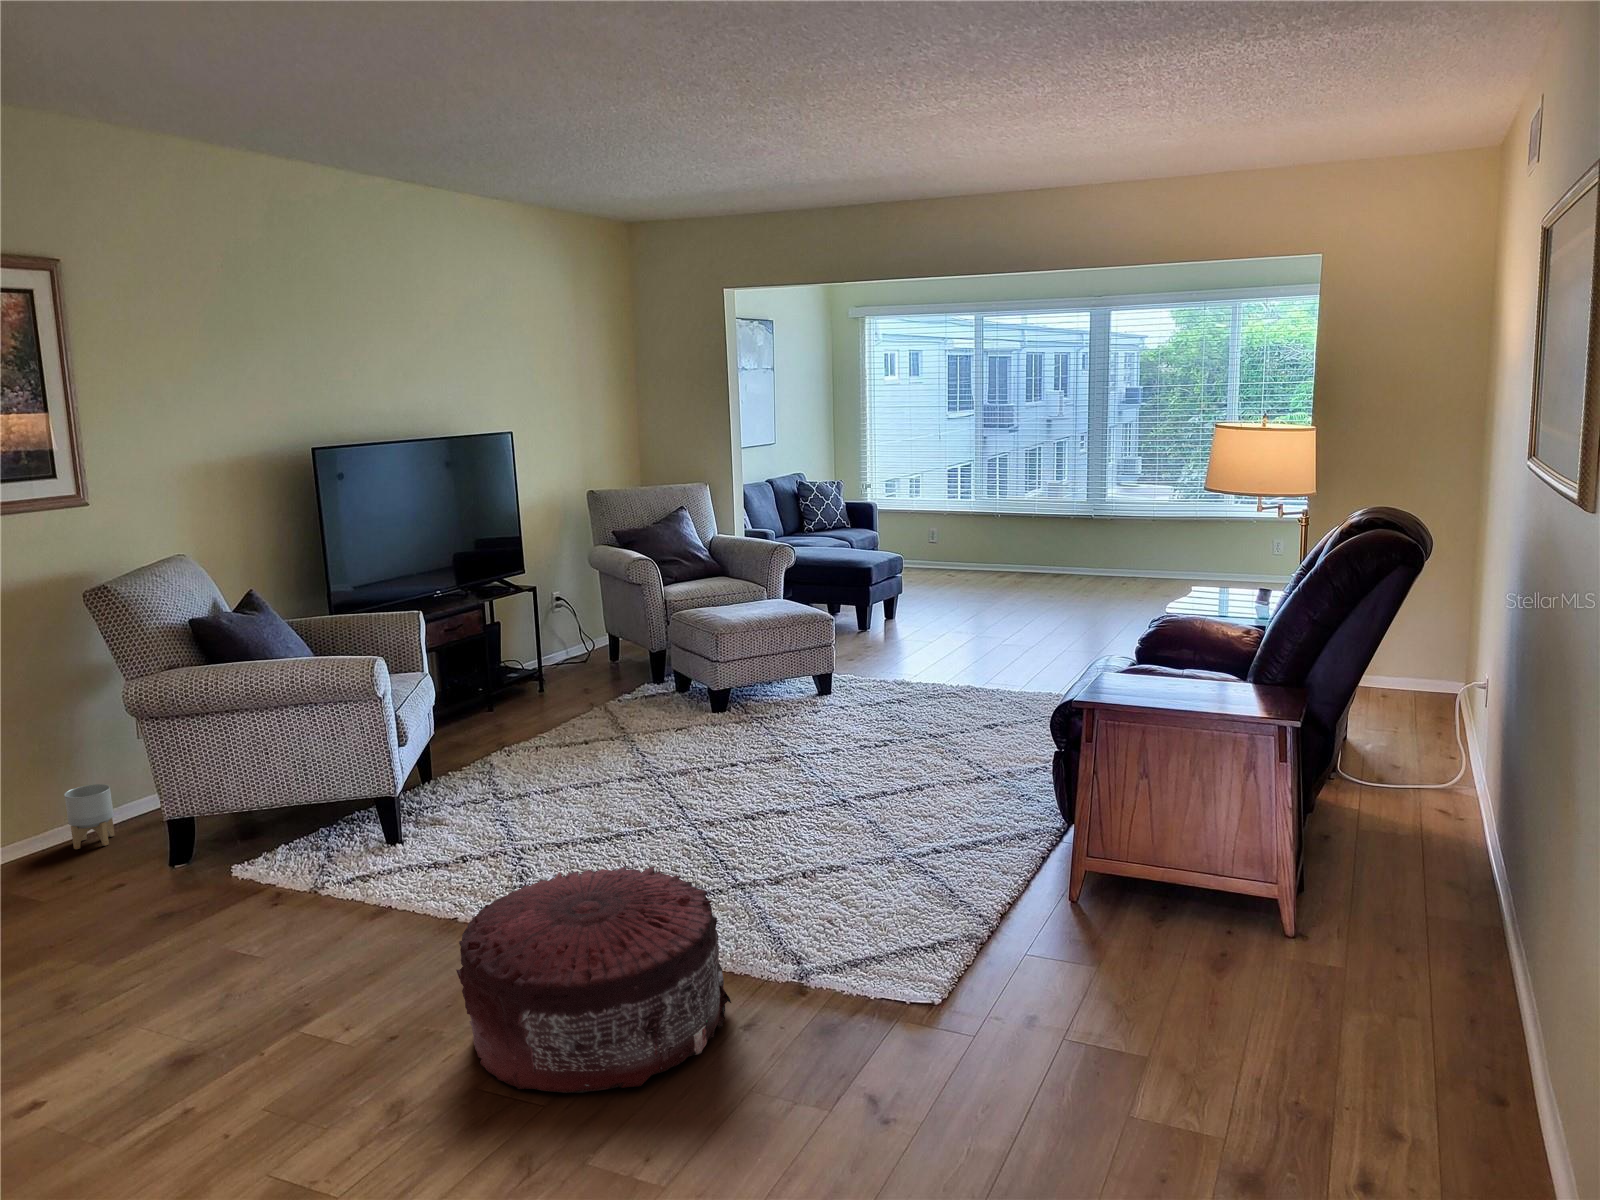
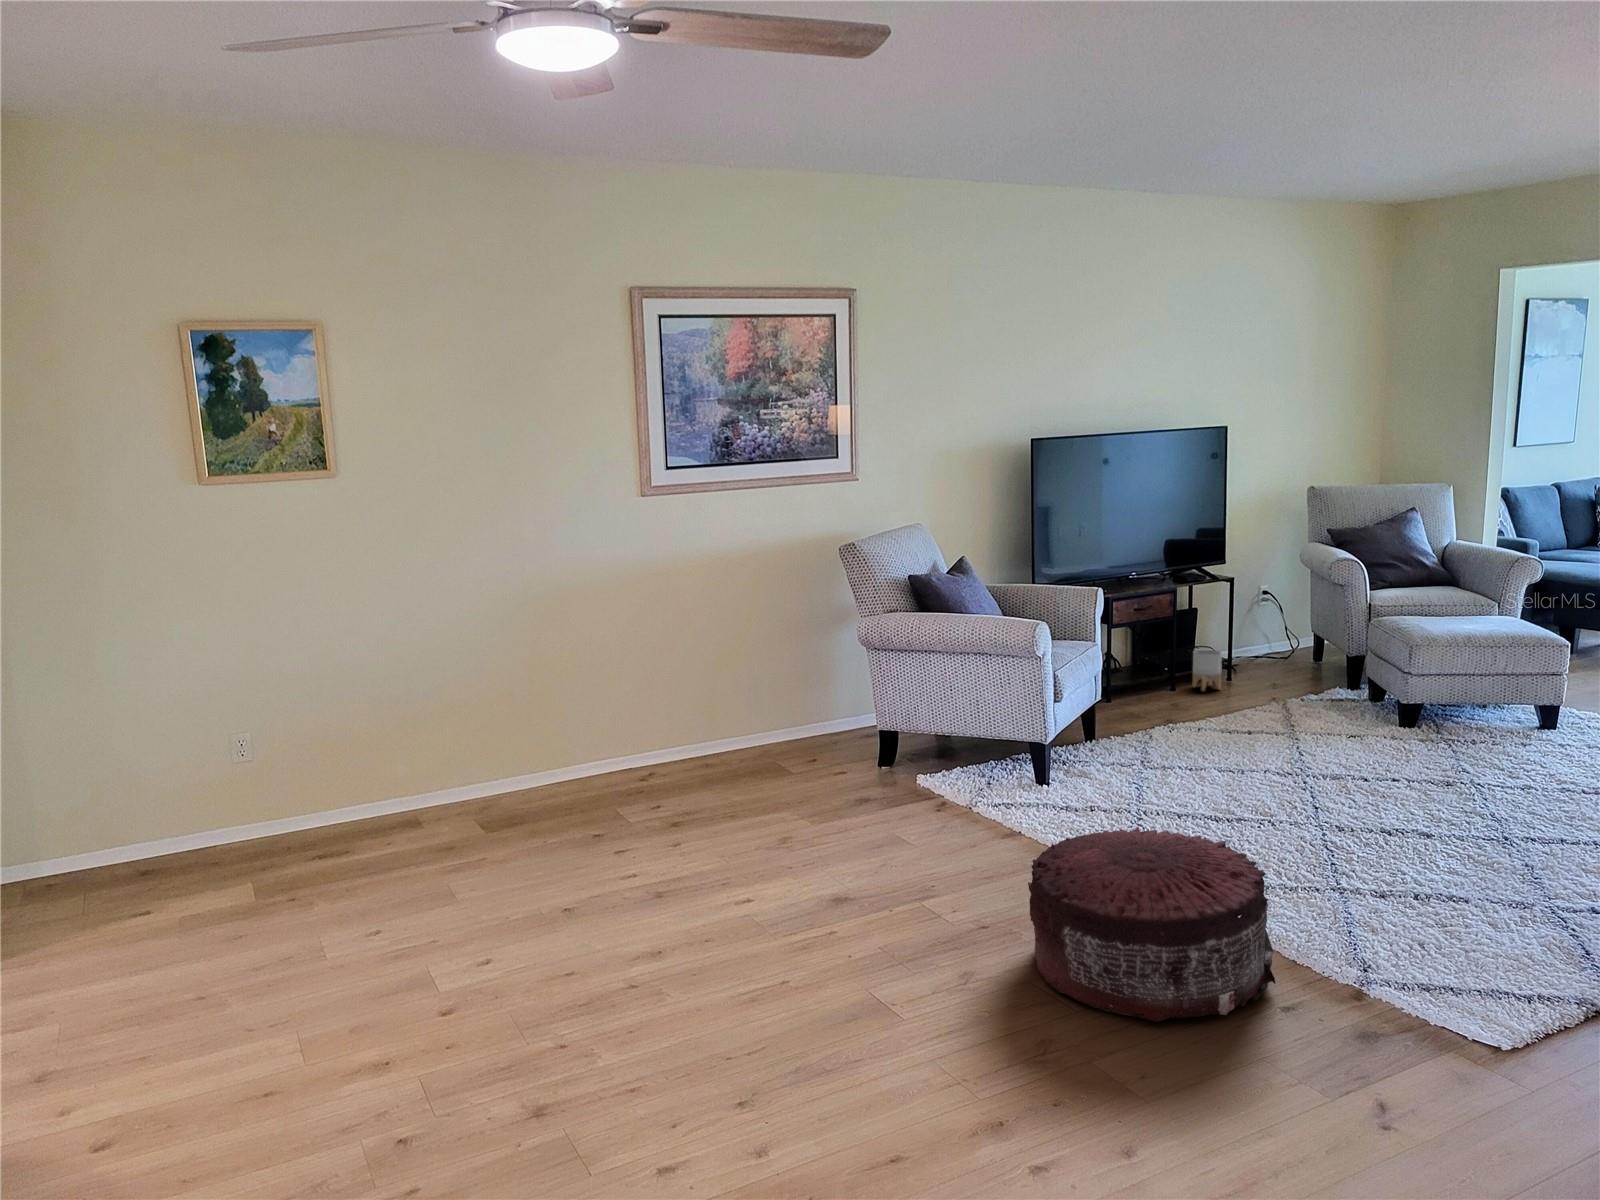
planter: present [64,784,115,849] -> present [1193,649,1222,691]

